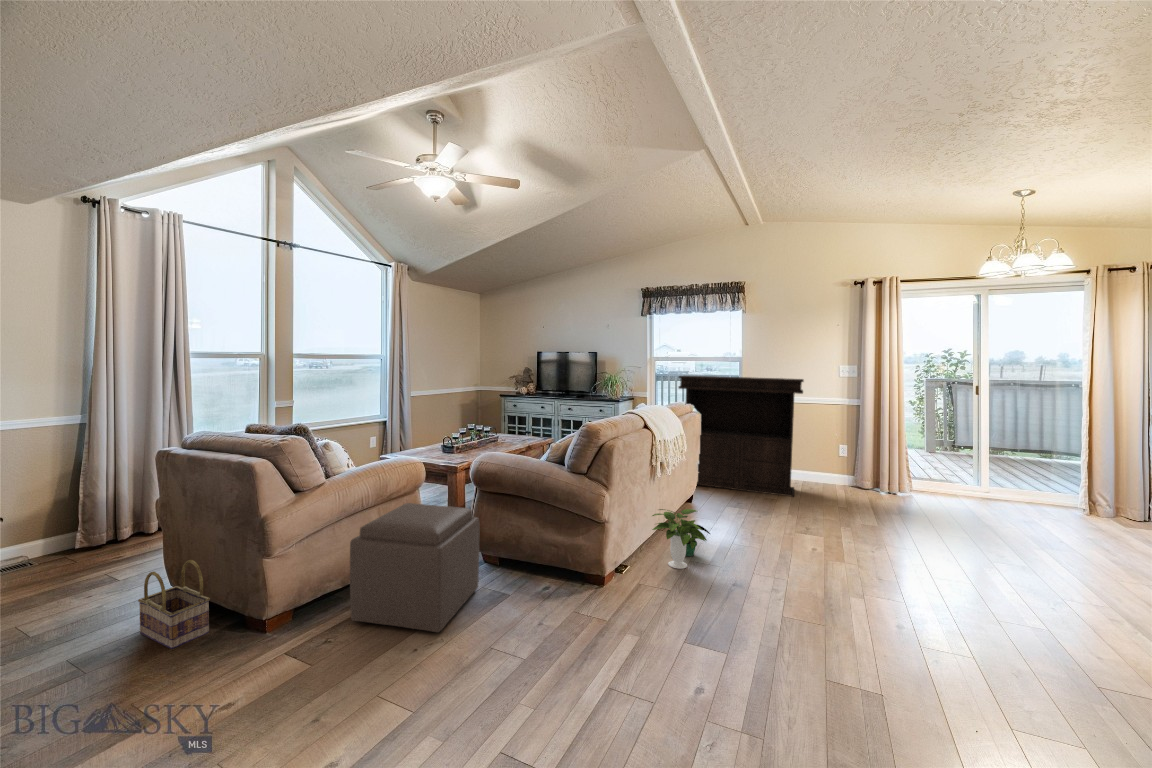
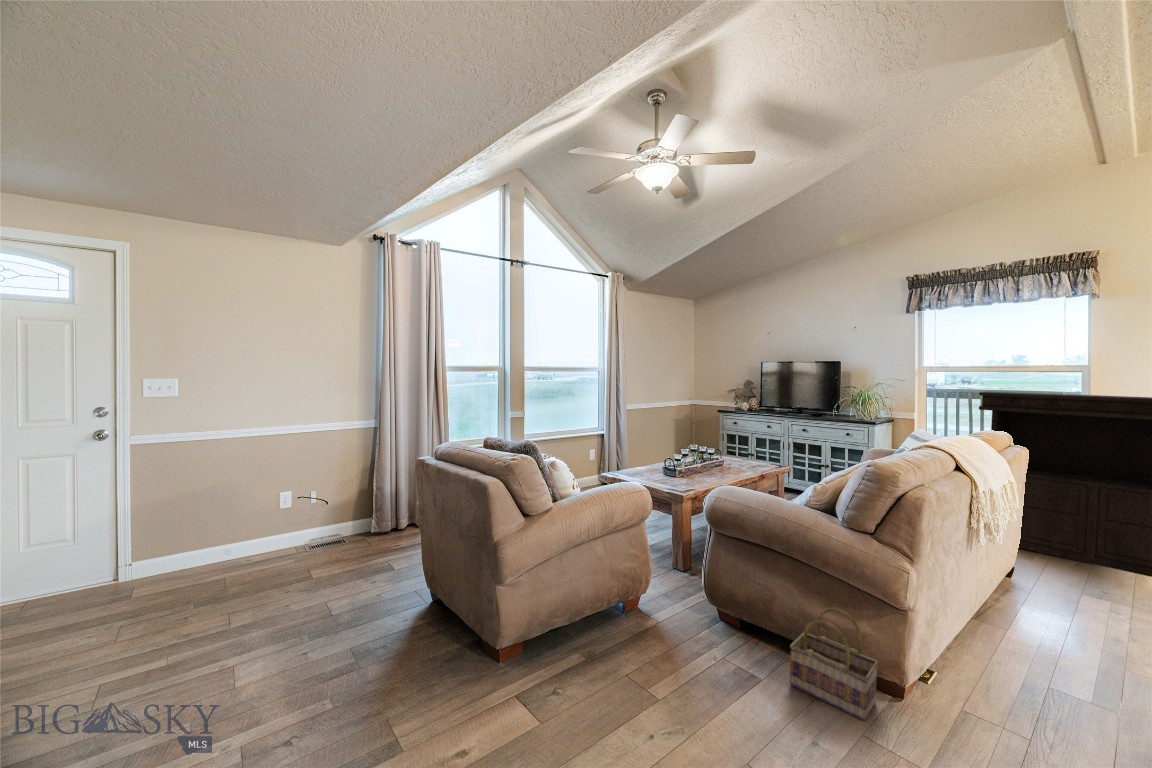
ottoman: present [350,503,479,632] -> none [576,539,721,717]
potted plant: present [652,509,710,569] -> none [977,594,1101,696]
basket: present [138,560,210,649] -> present [790,607,878,720]

